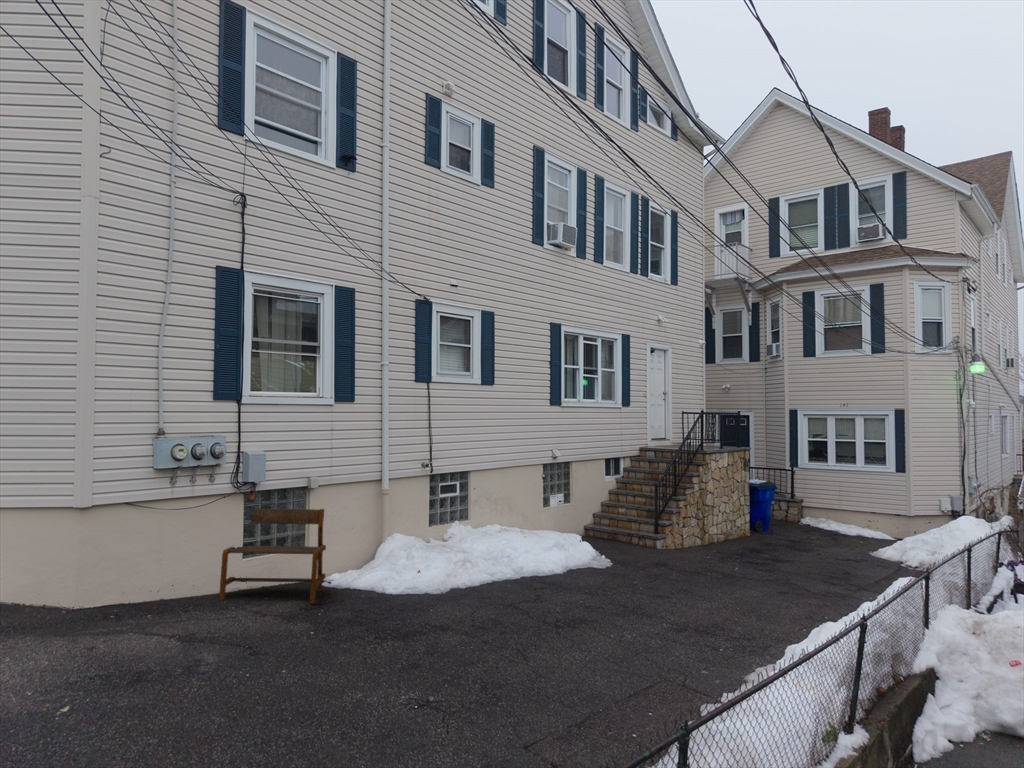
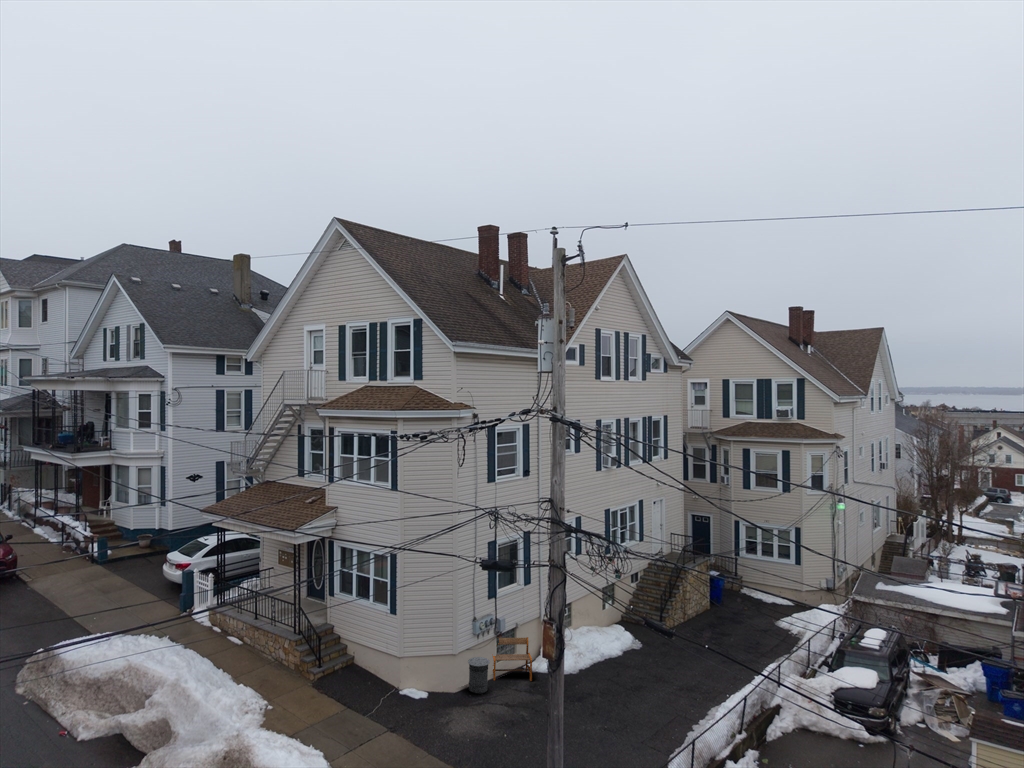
trash can: none [124,535,187,619] -> present [468,657,490,694]

